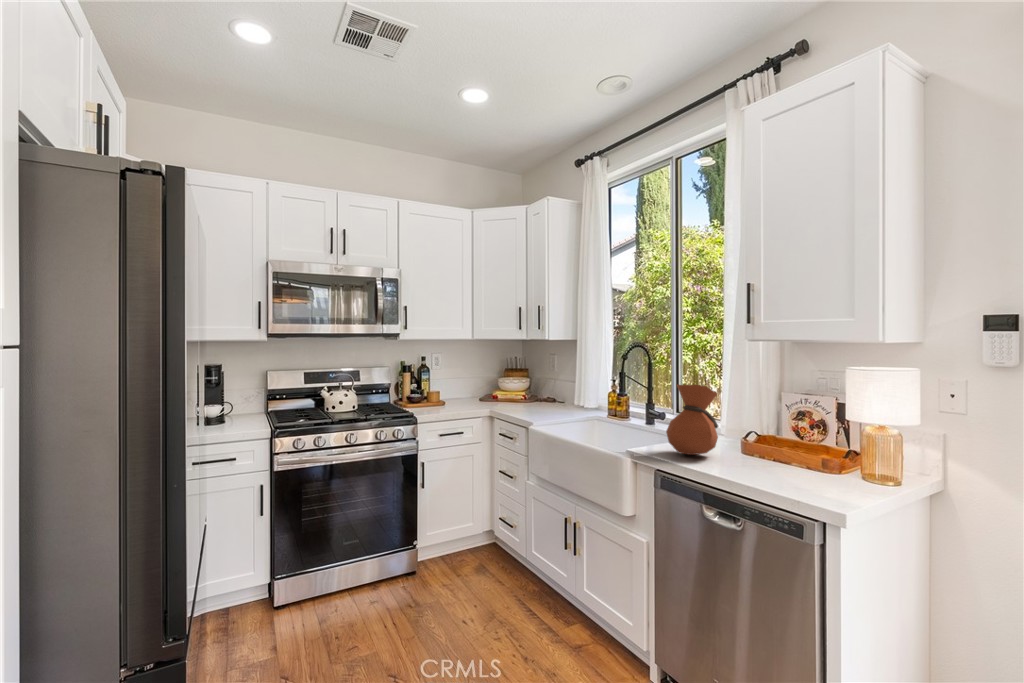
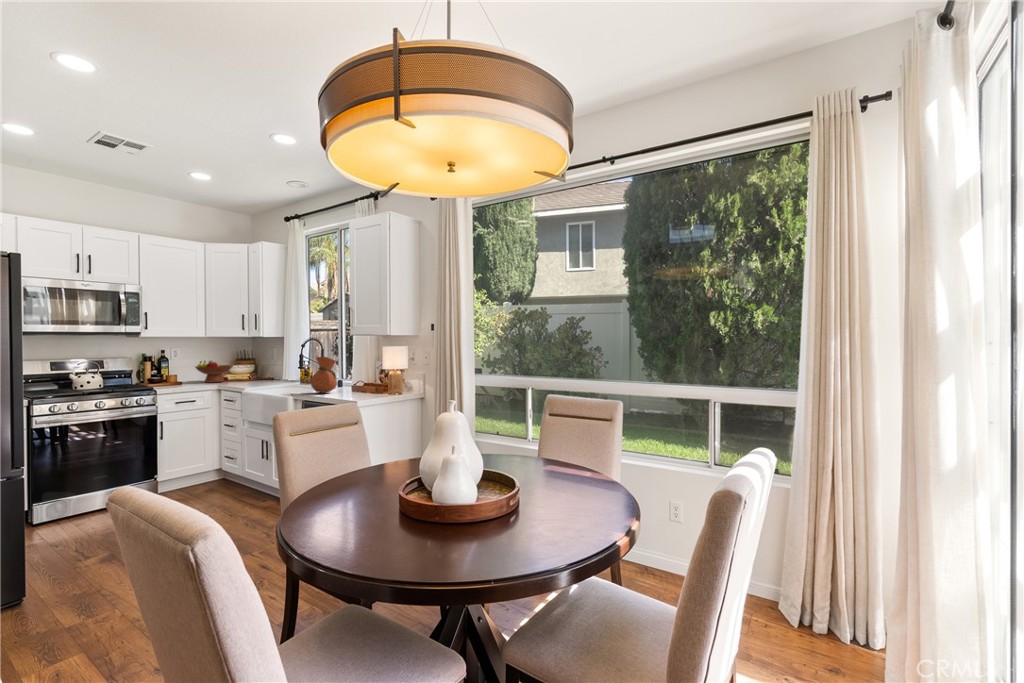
fruit bowl: none [460,373,507,404] -> present [195,361,233,383]

